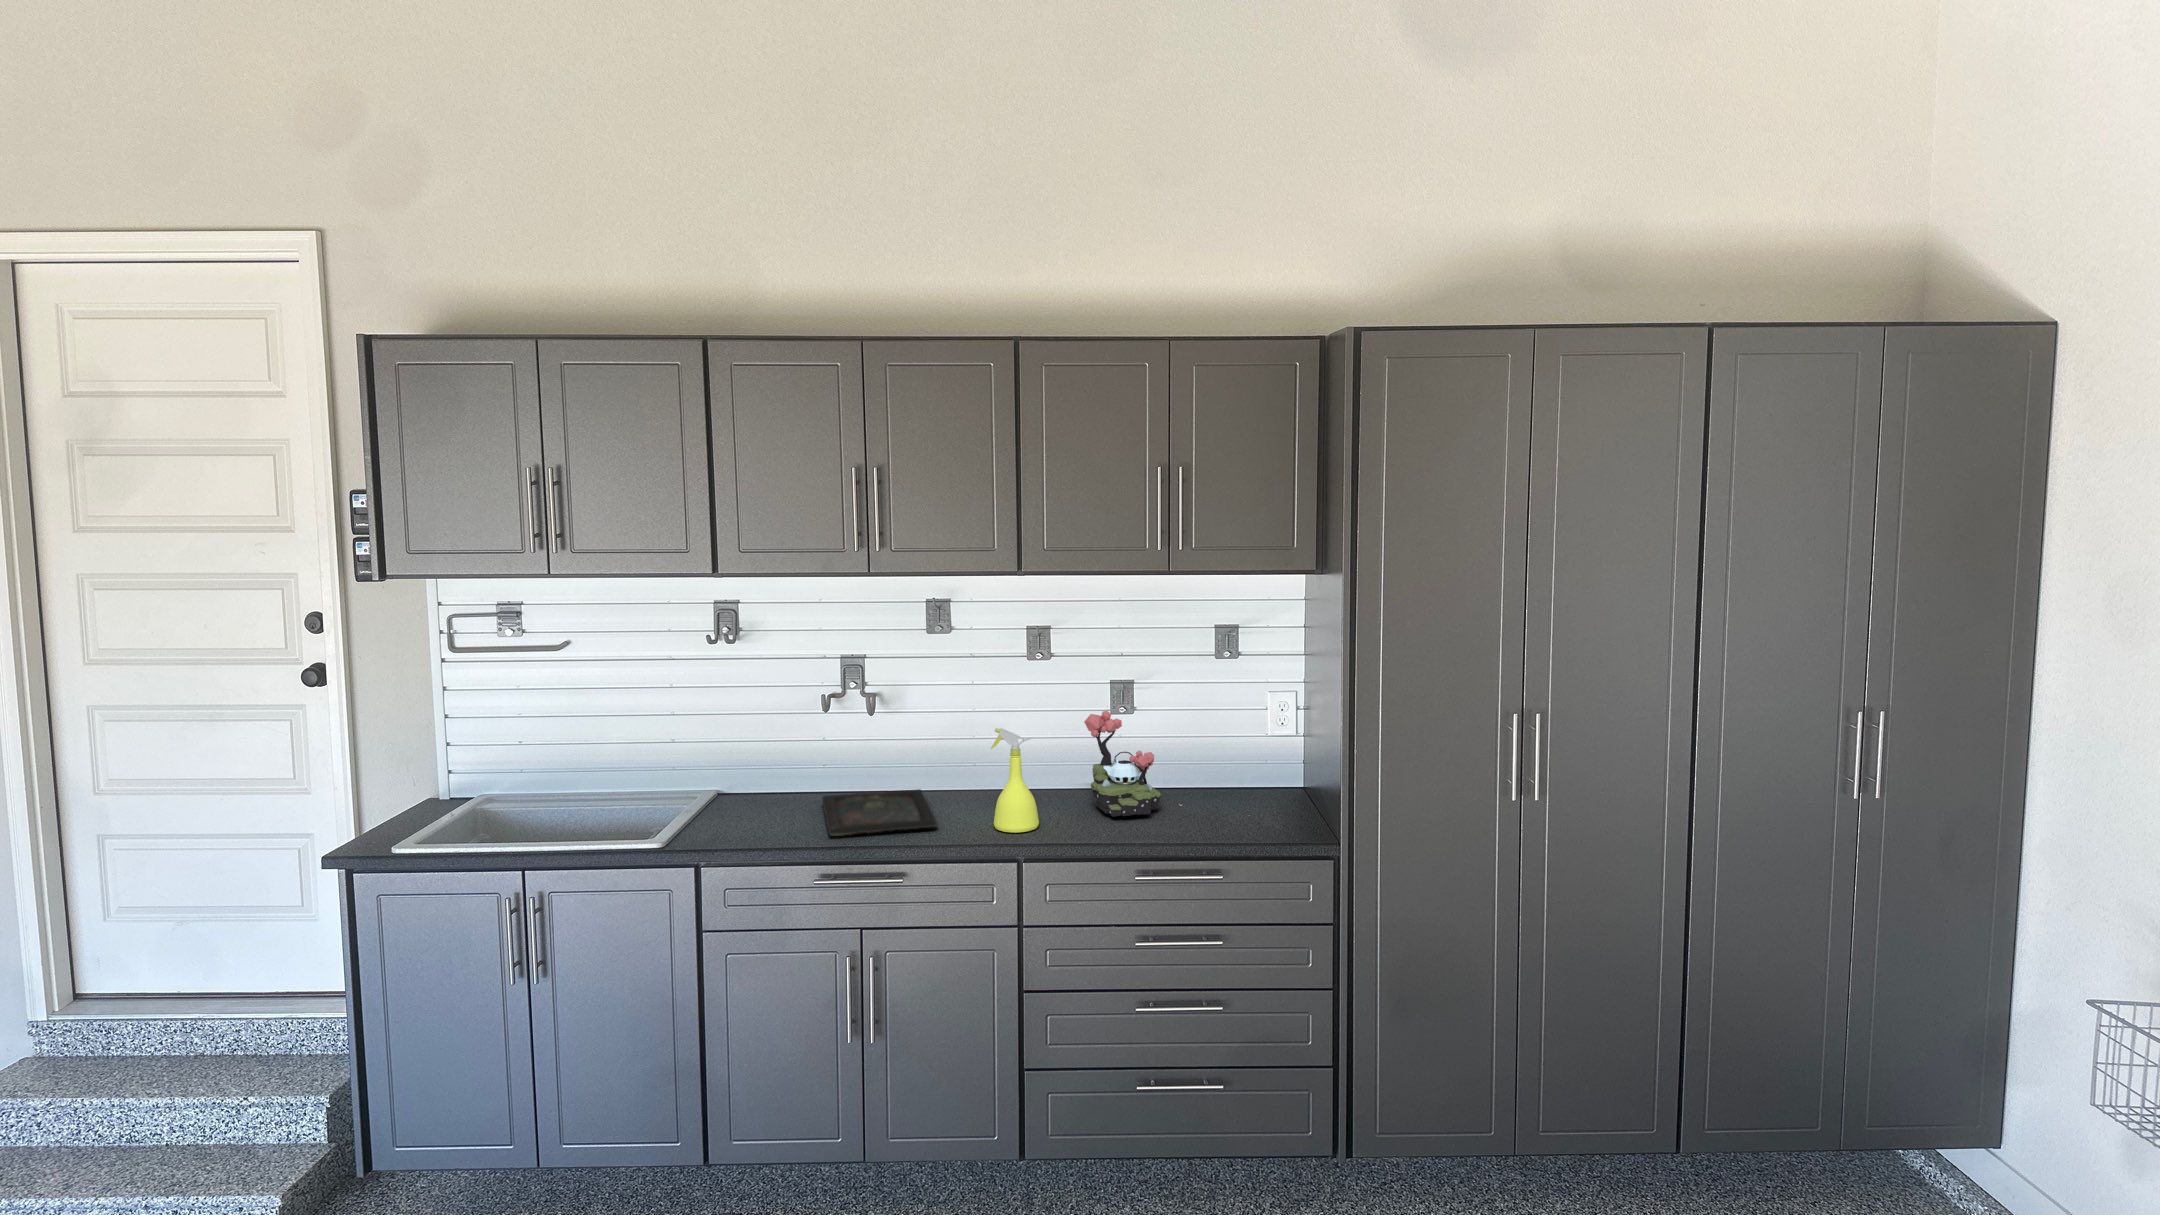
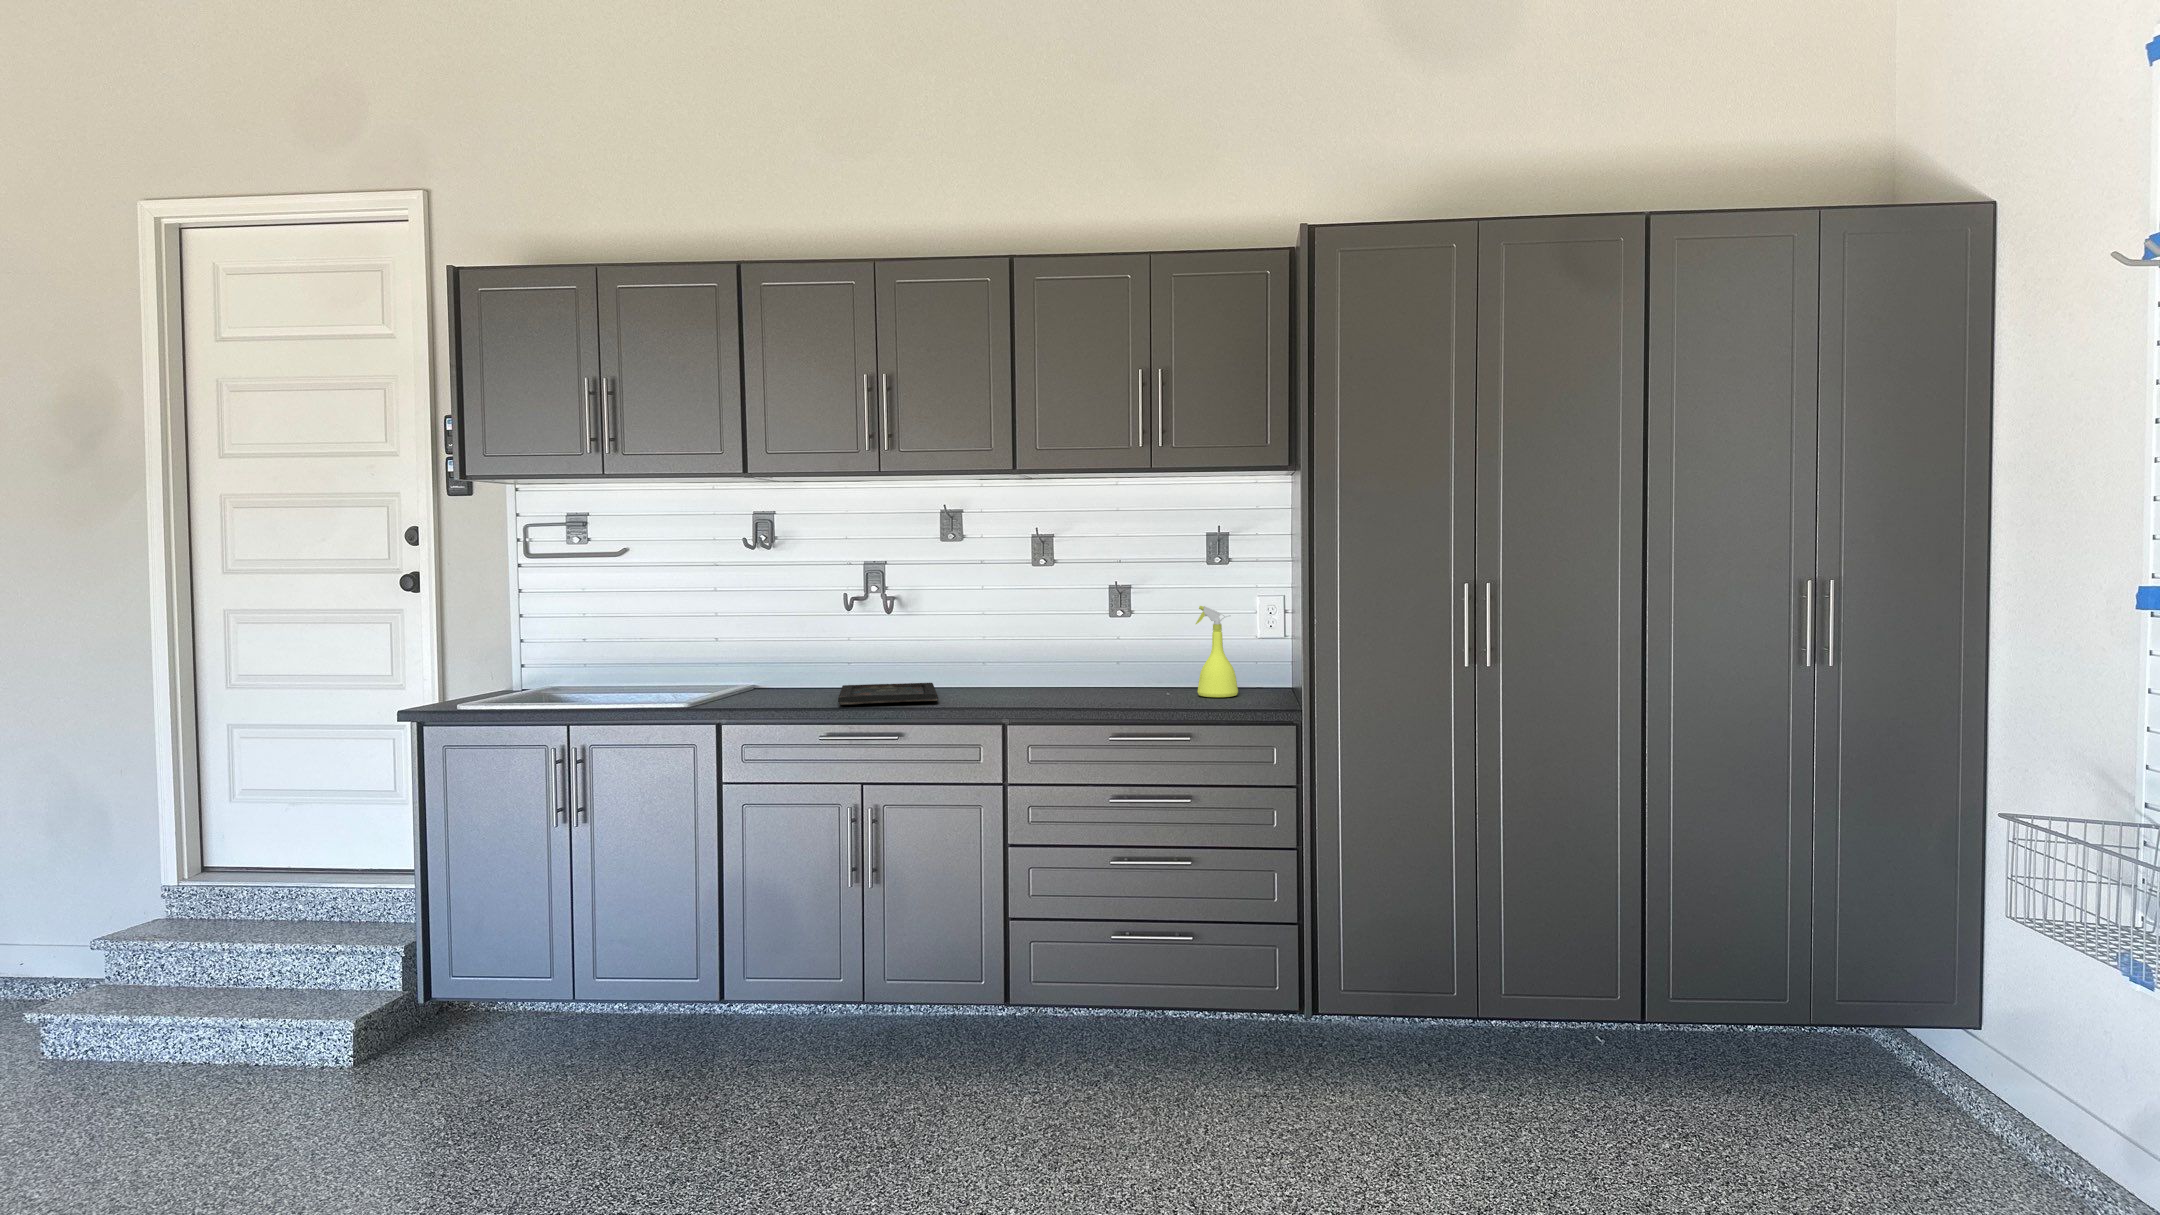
plant: present [1084,711,1161,817] -> none [1079,606,1148,697]
spray bottle: present [991,728,1039,833] -> present [1196,606,1238,697]

